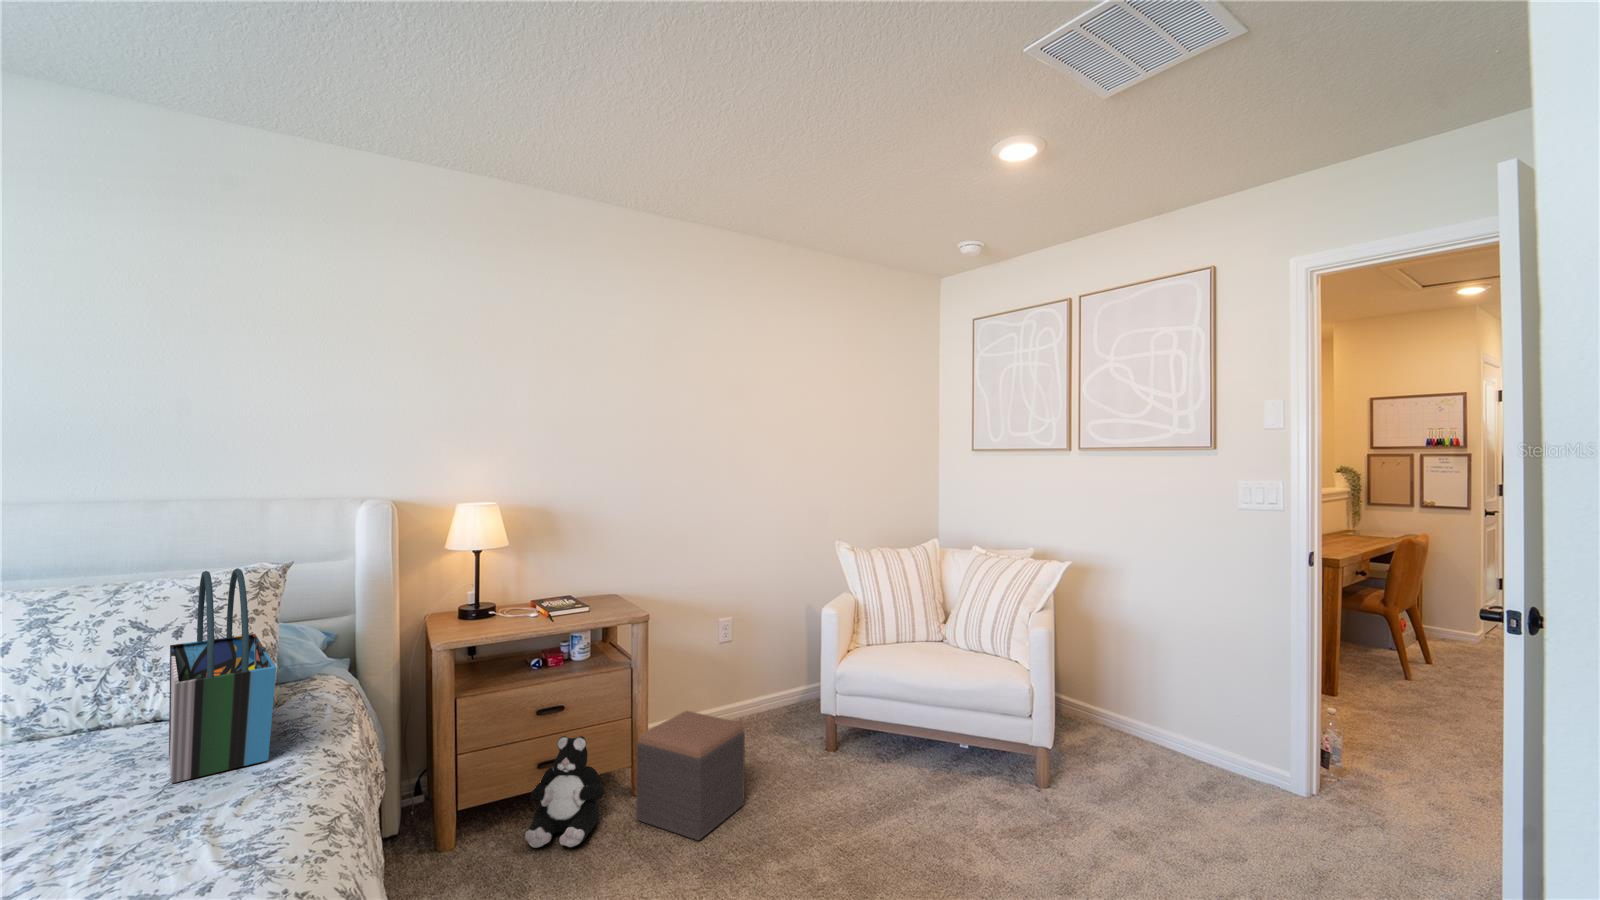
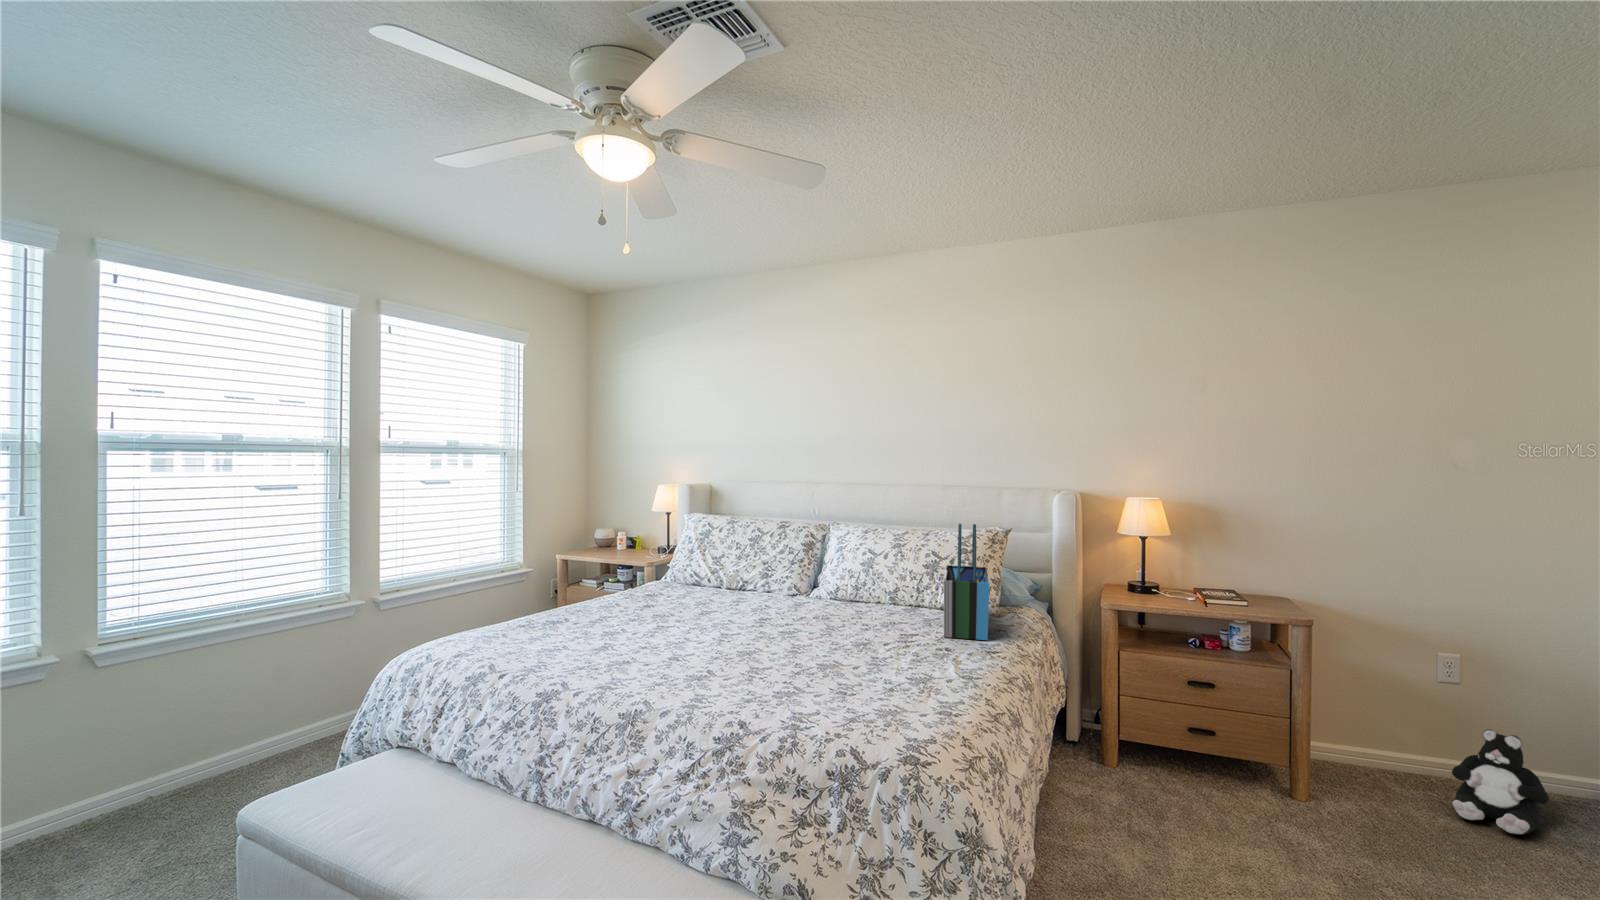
footstool: present [636,711,745,841] -> none [1290,732,1438,861]
plush toy: present [525,736,604,848] -> present [1452,729,1549,835]

